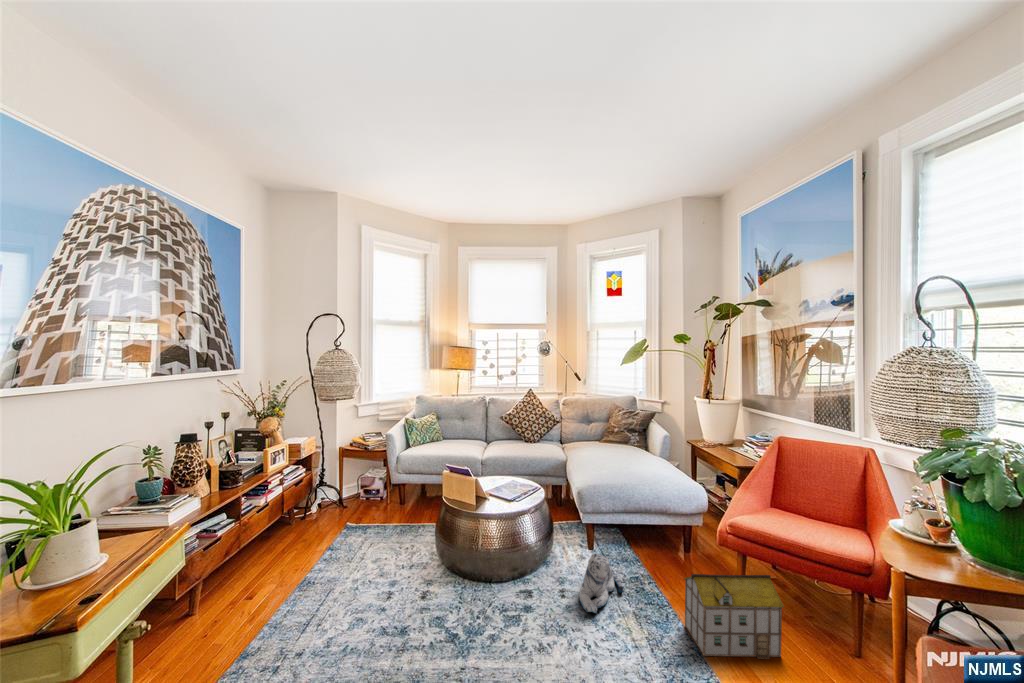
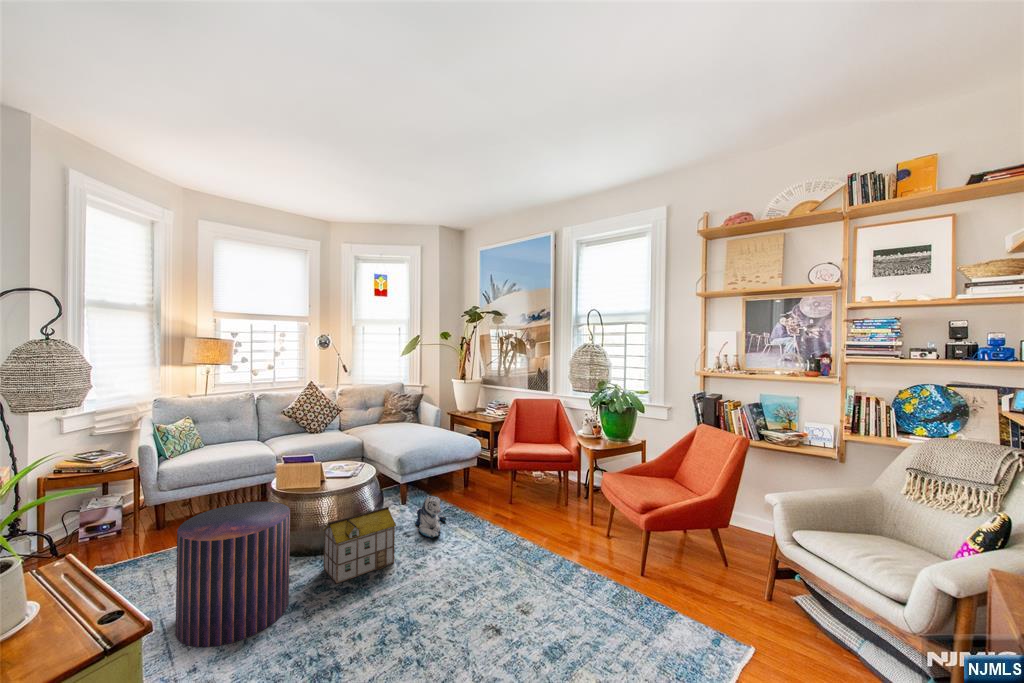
pouf: none [309,507,409,651] -> present [175,502,290,647]
toy house: present [684,574,784,659] -> present [323,507,396,584]

